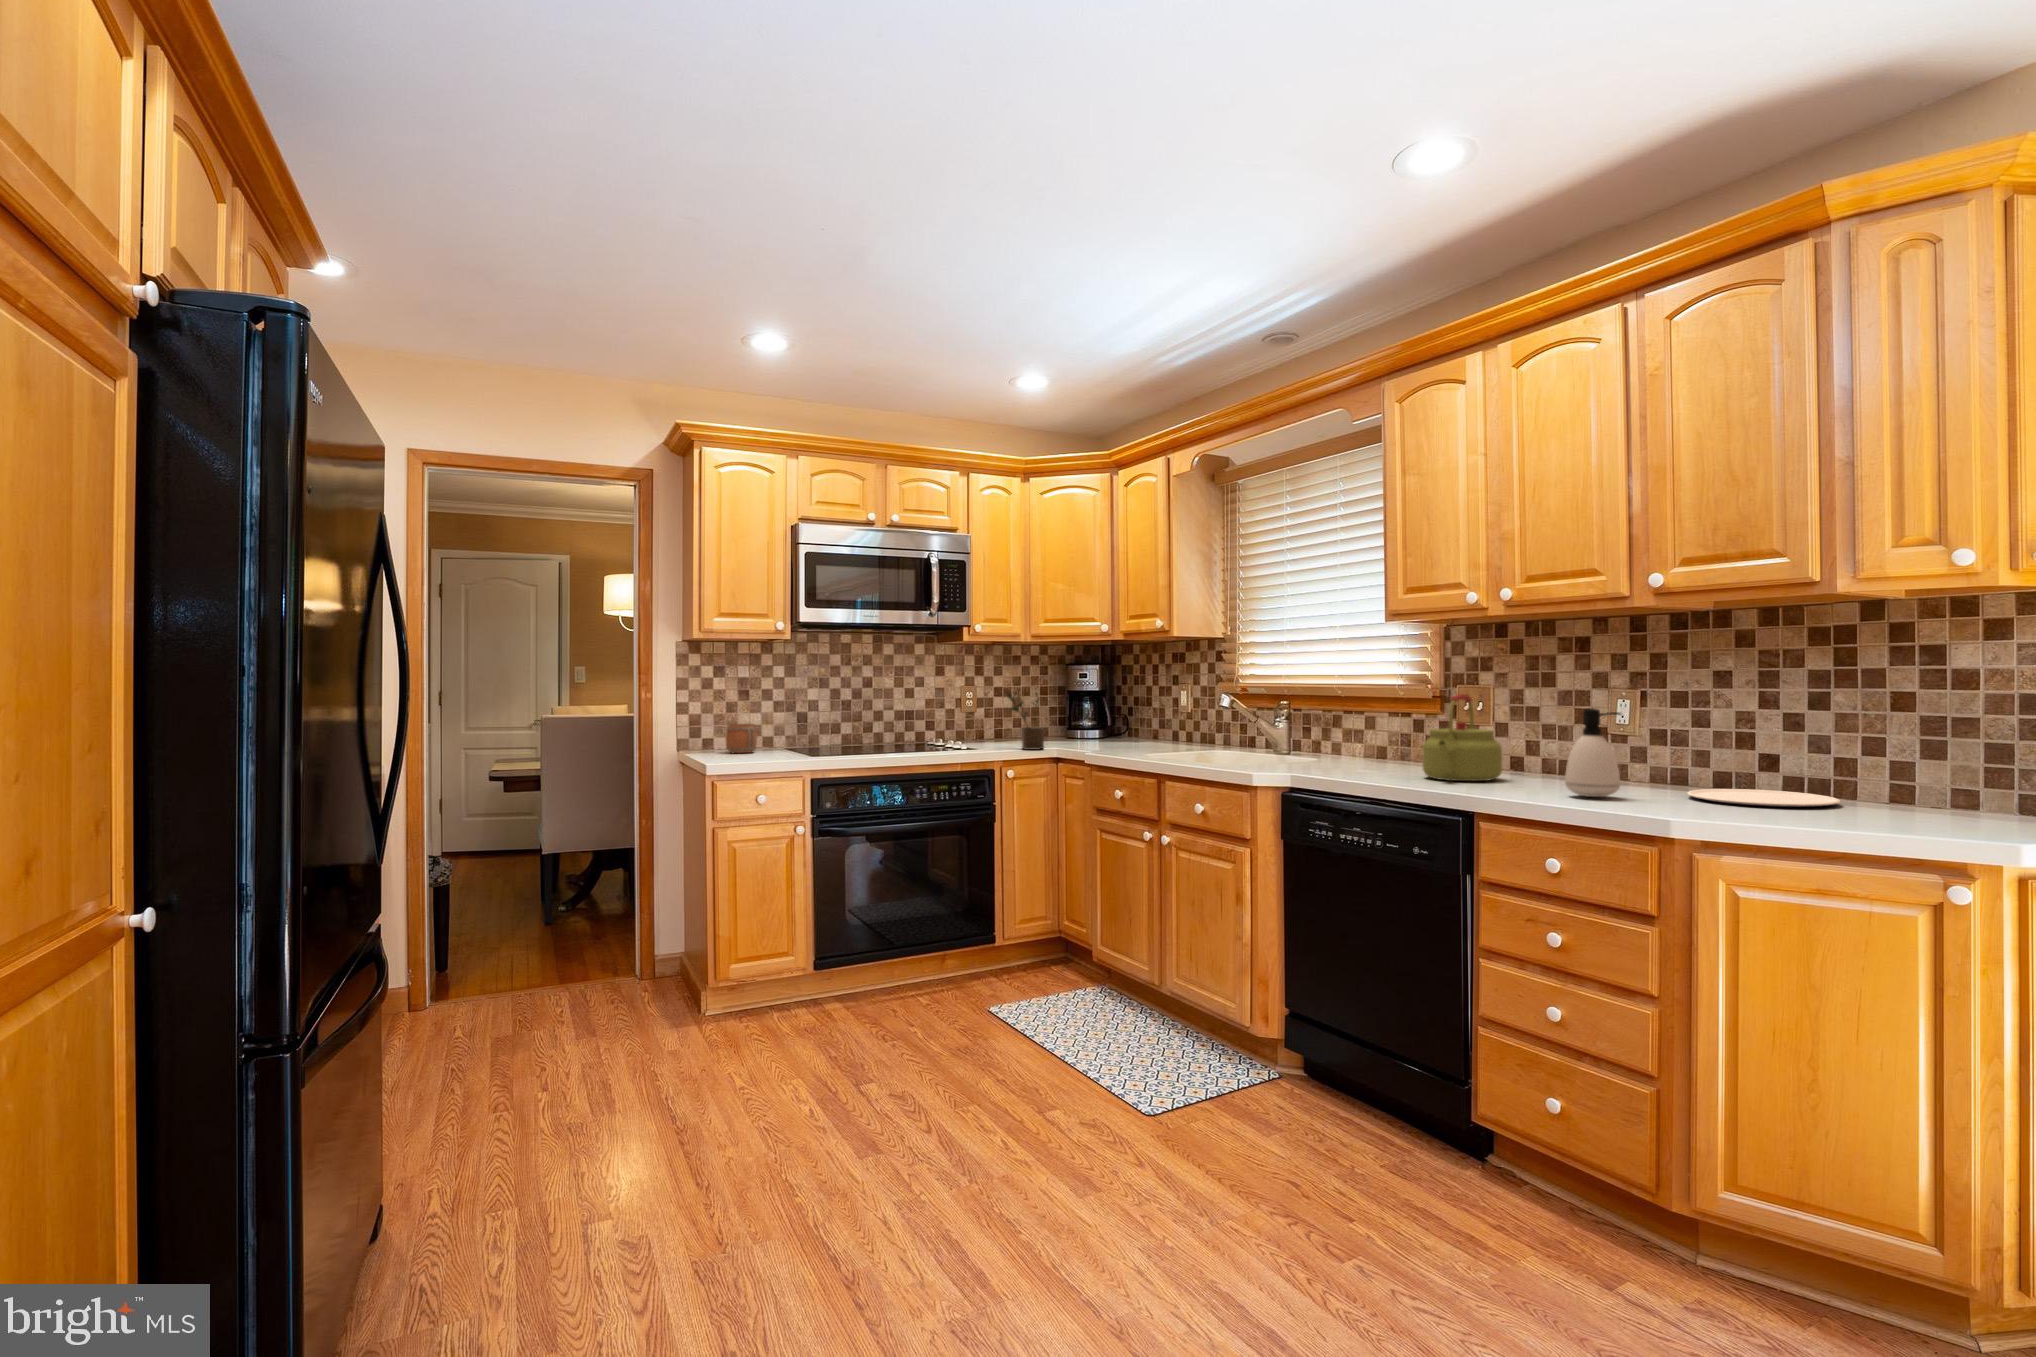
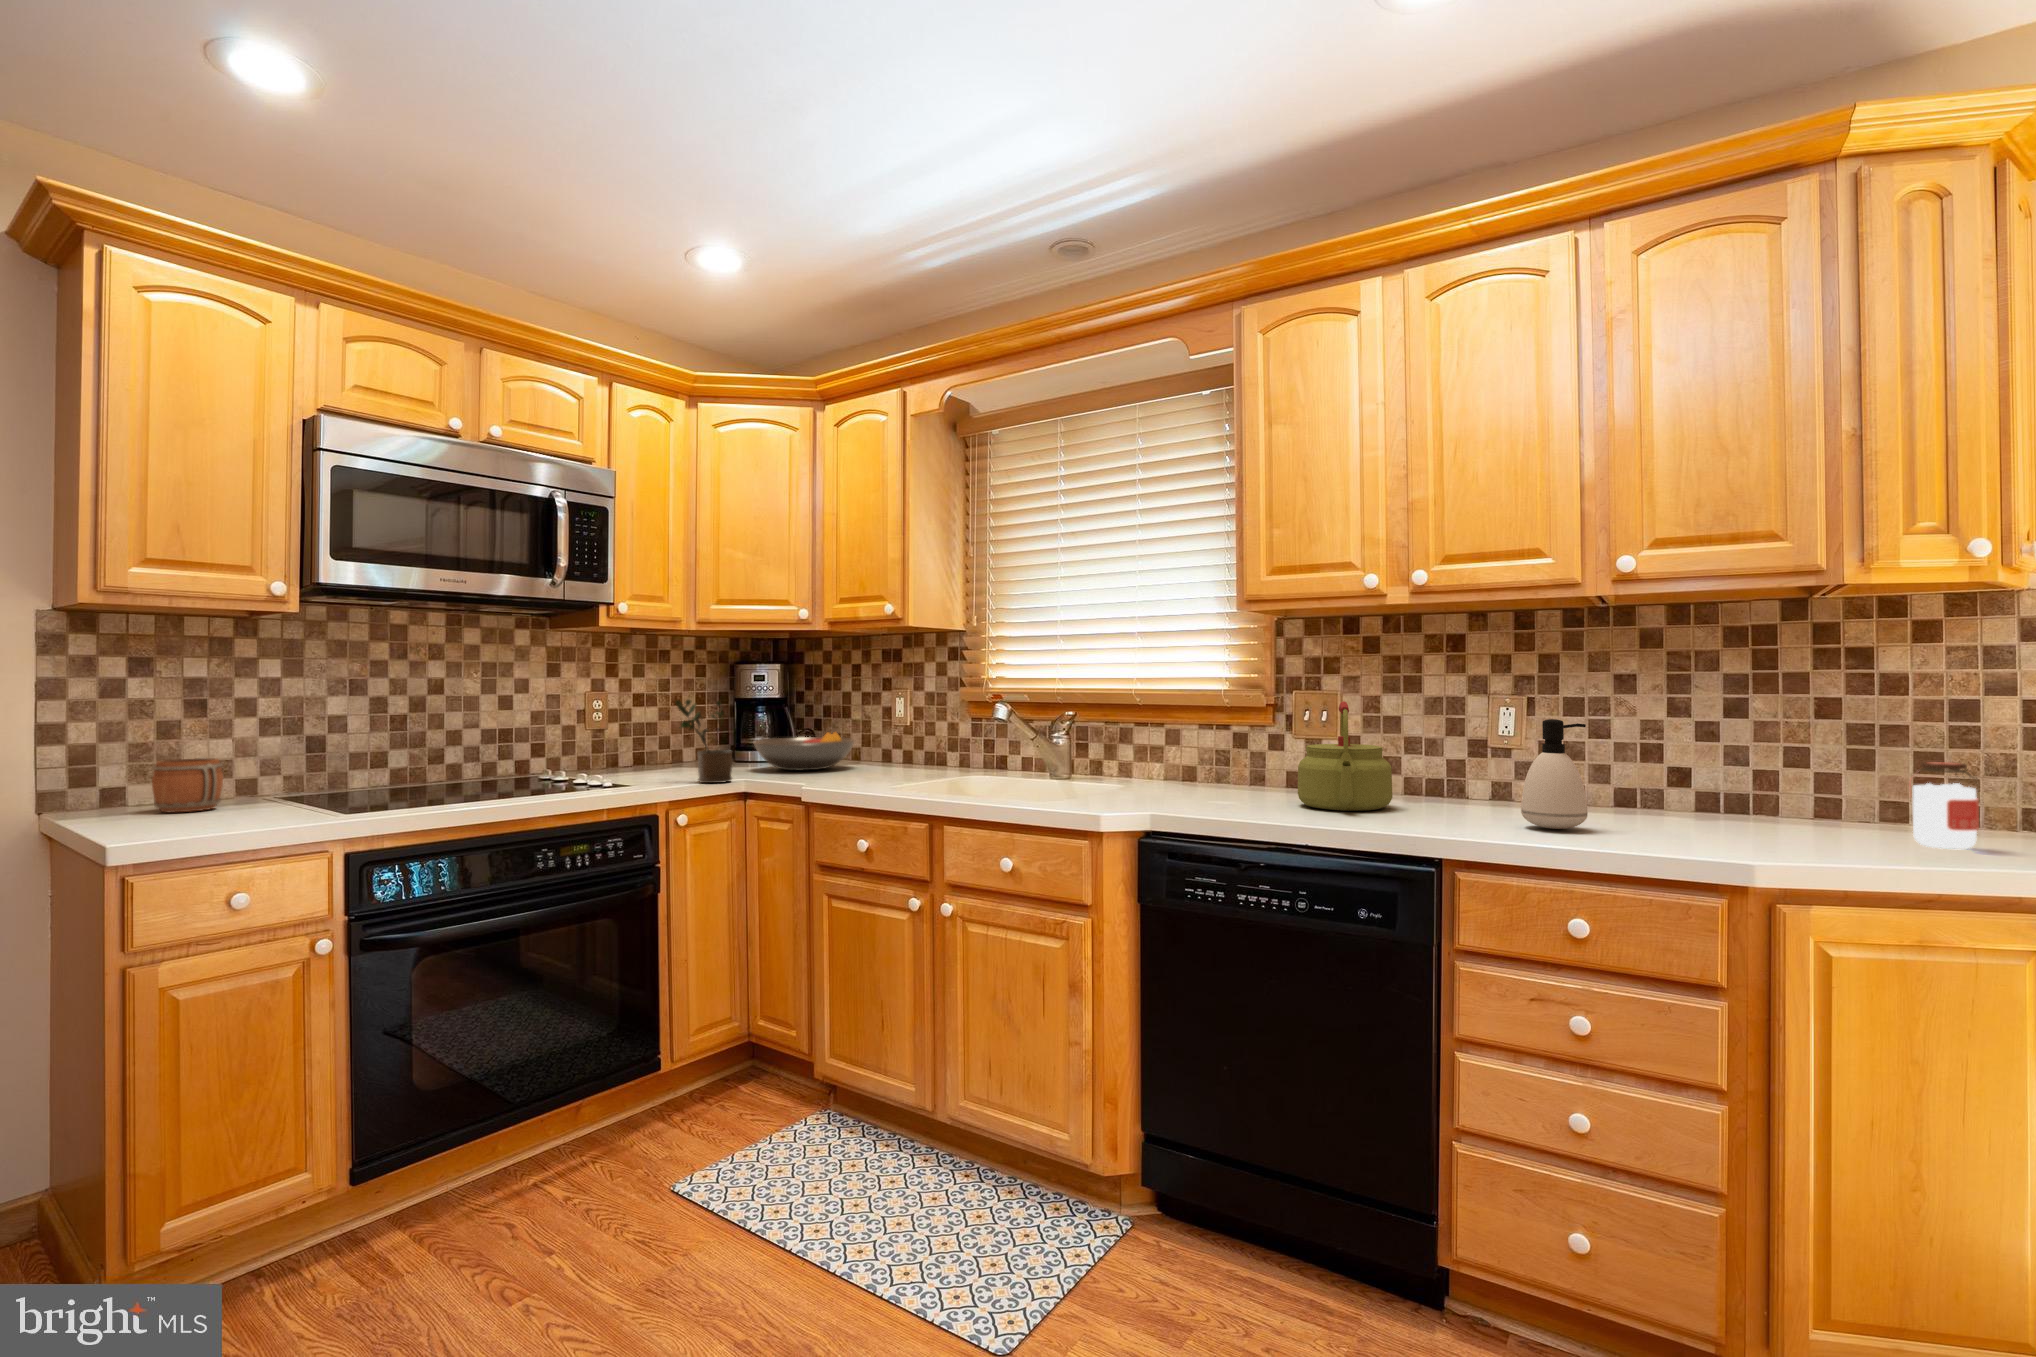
fruit bowl: none [1069,716,1144,744] -> present [754,732,855,771]
jar: none [1893,748,1956,826] -> present [1913,762,1979,850]
plate: present [1687,789,1840,807] -> none [1624,808,1794,830]

